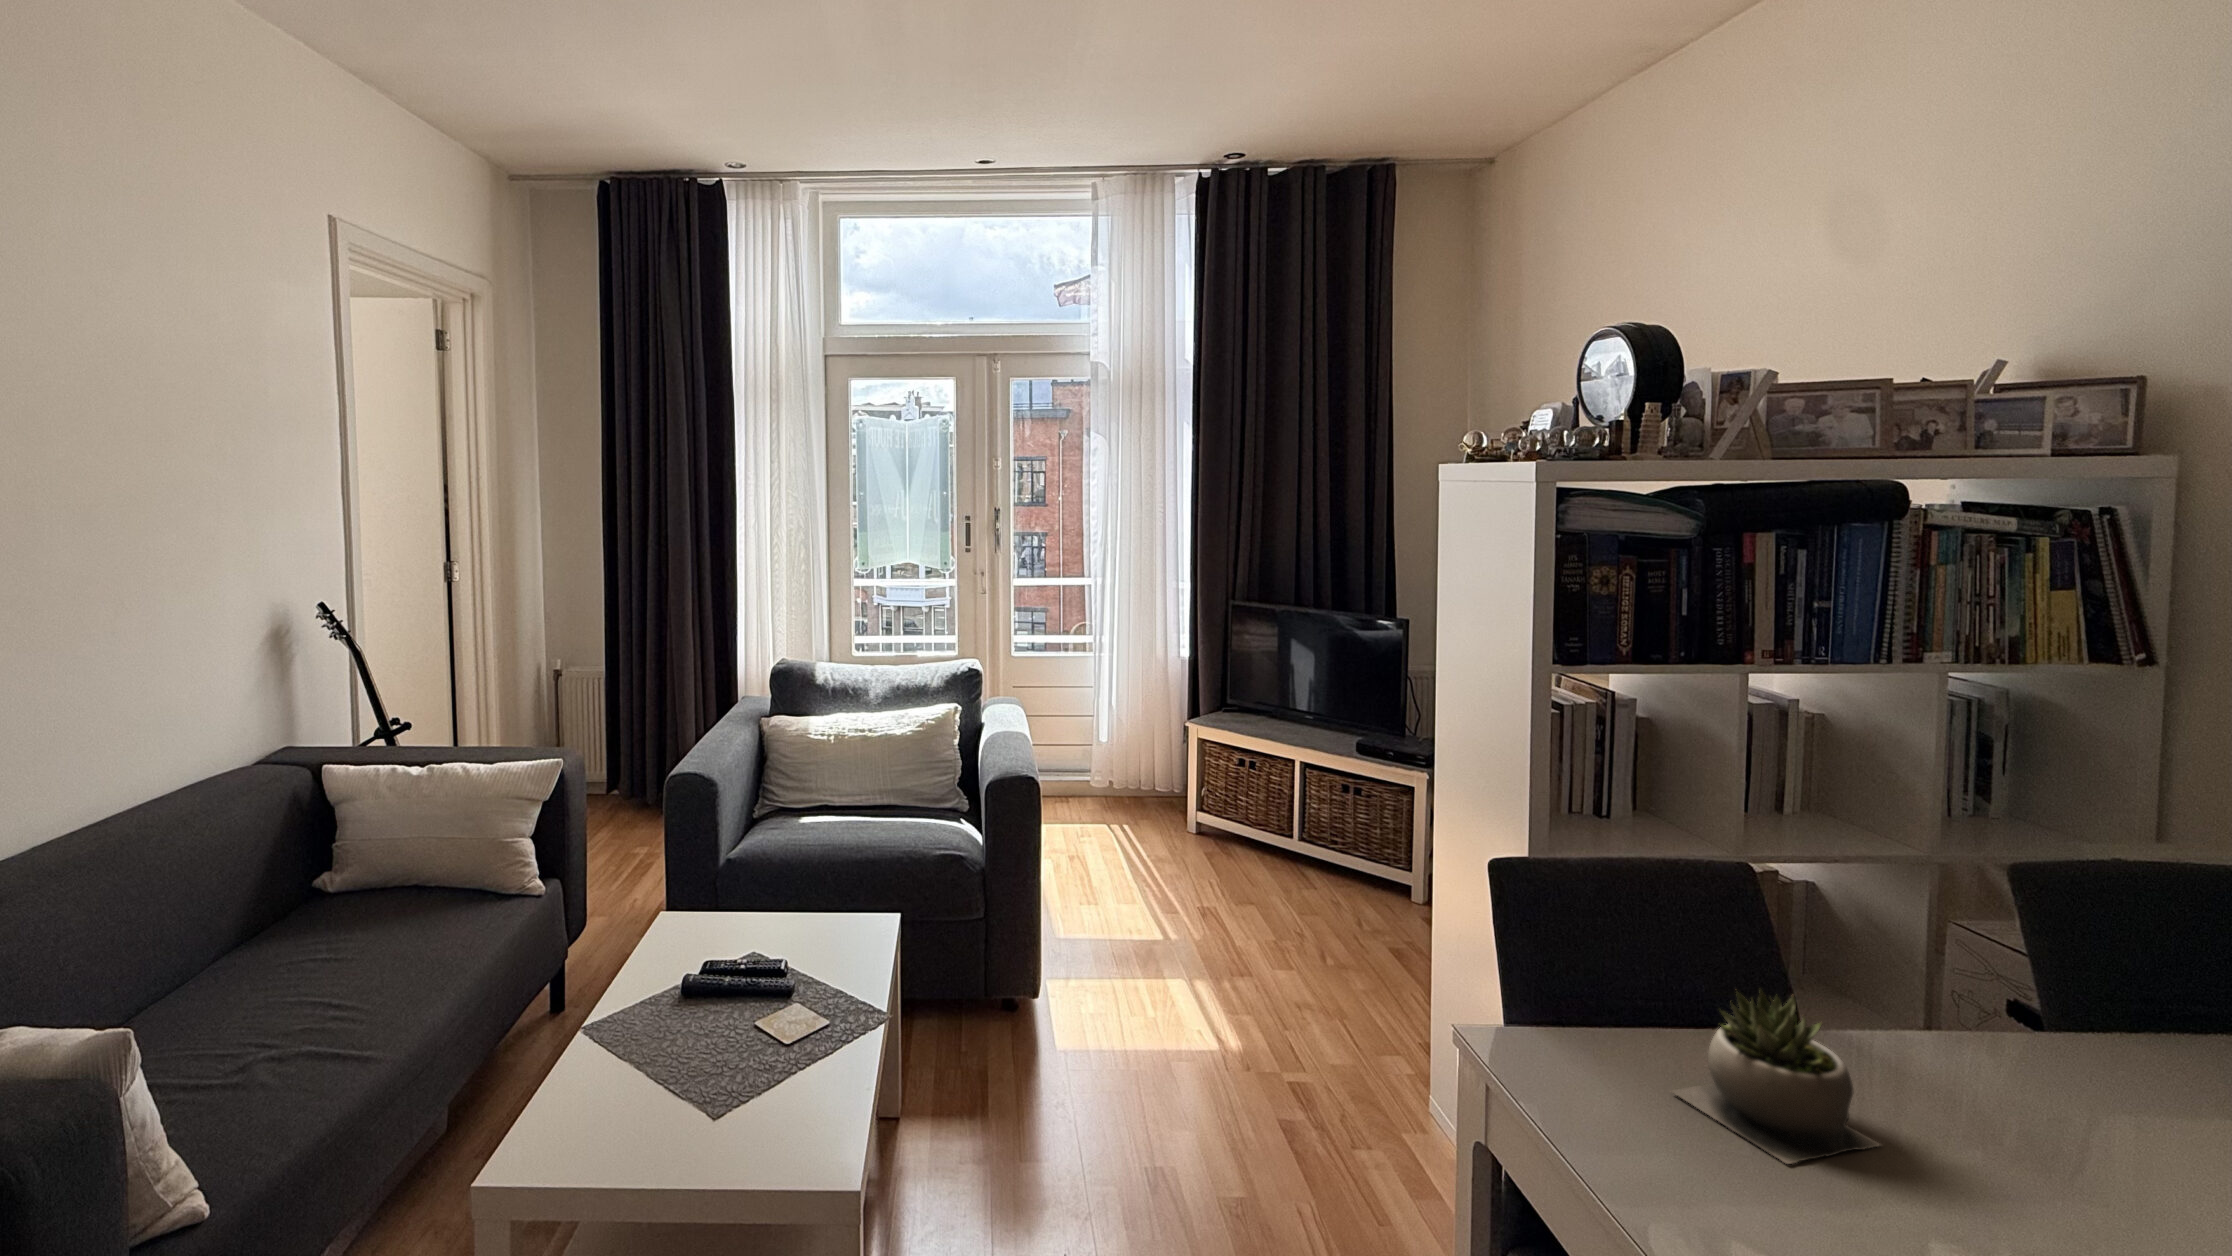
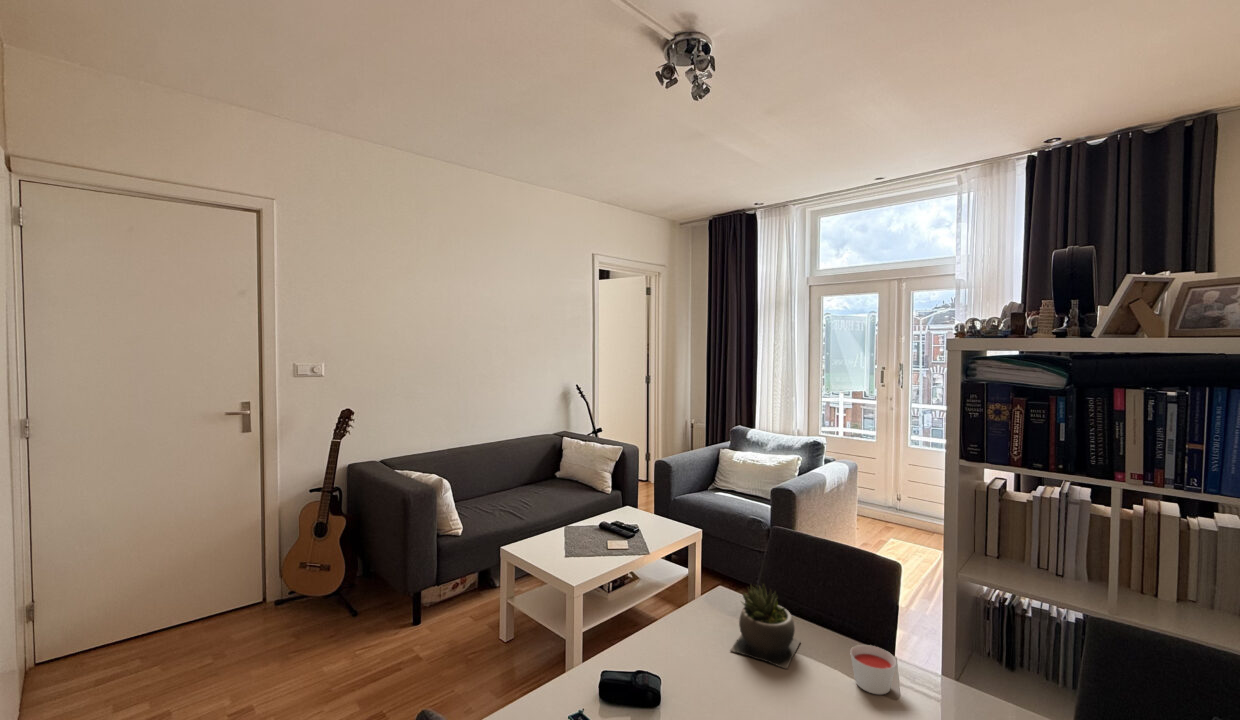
candle: none [1906,1029,2012,1117] -> present [851,645,896,694]

